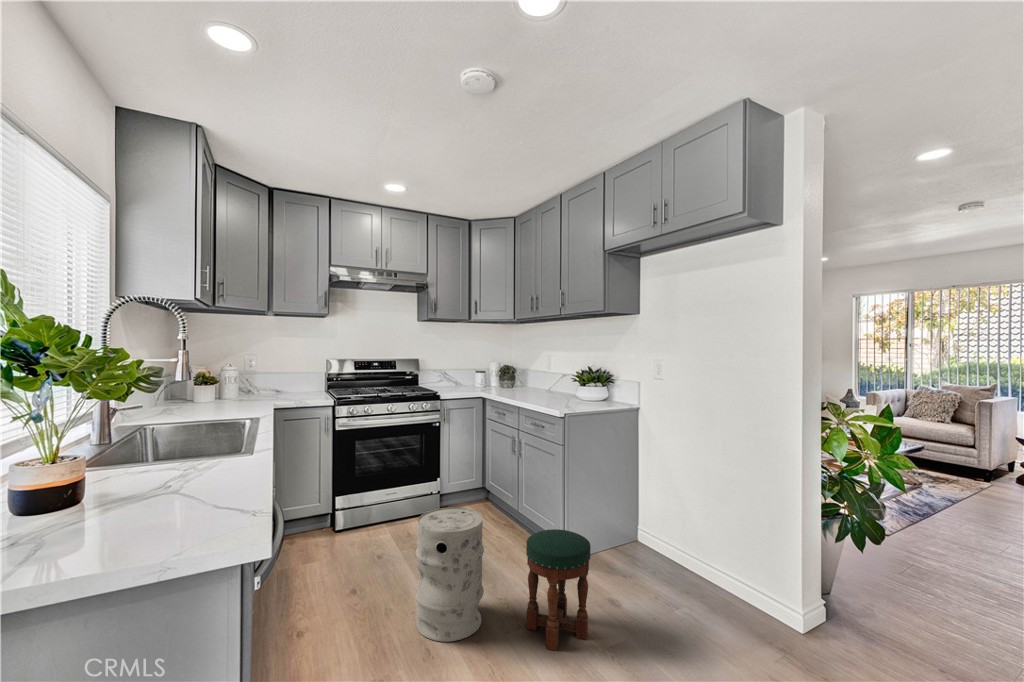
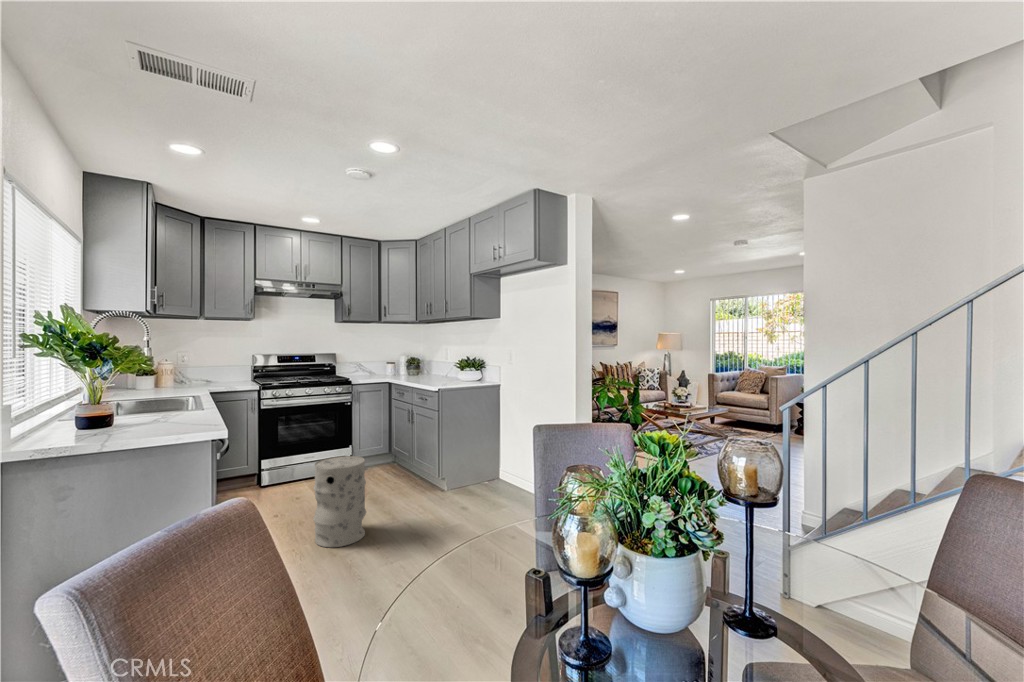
stool: present [526,529,591,650] -> none [395,466,441,546]

